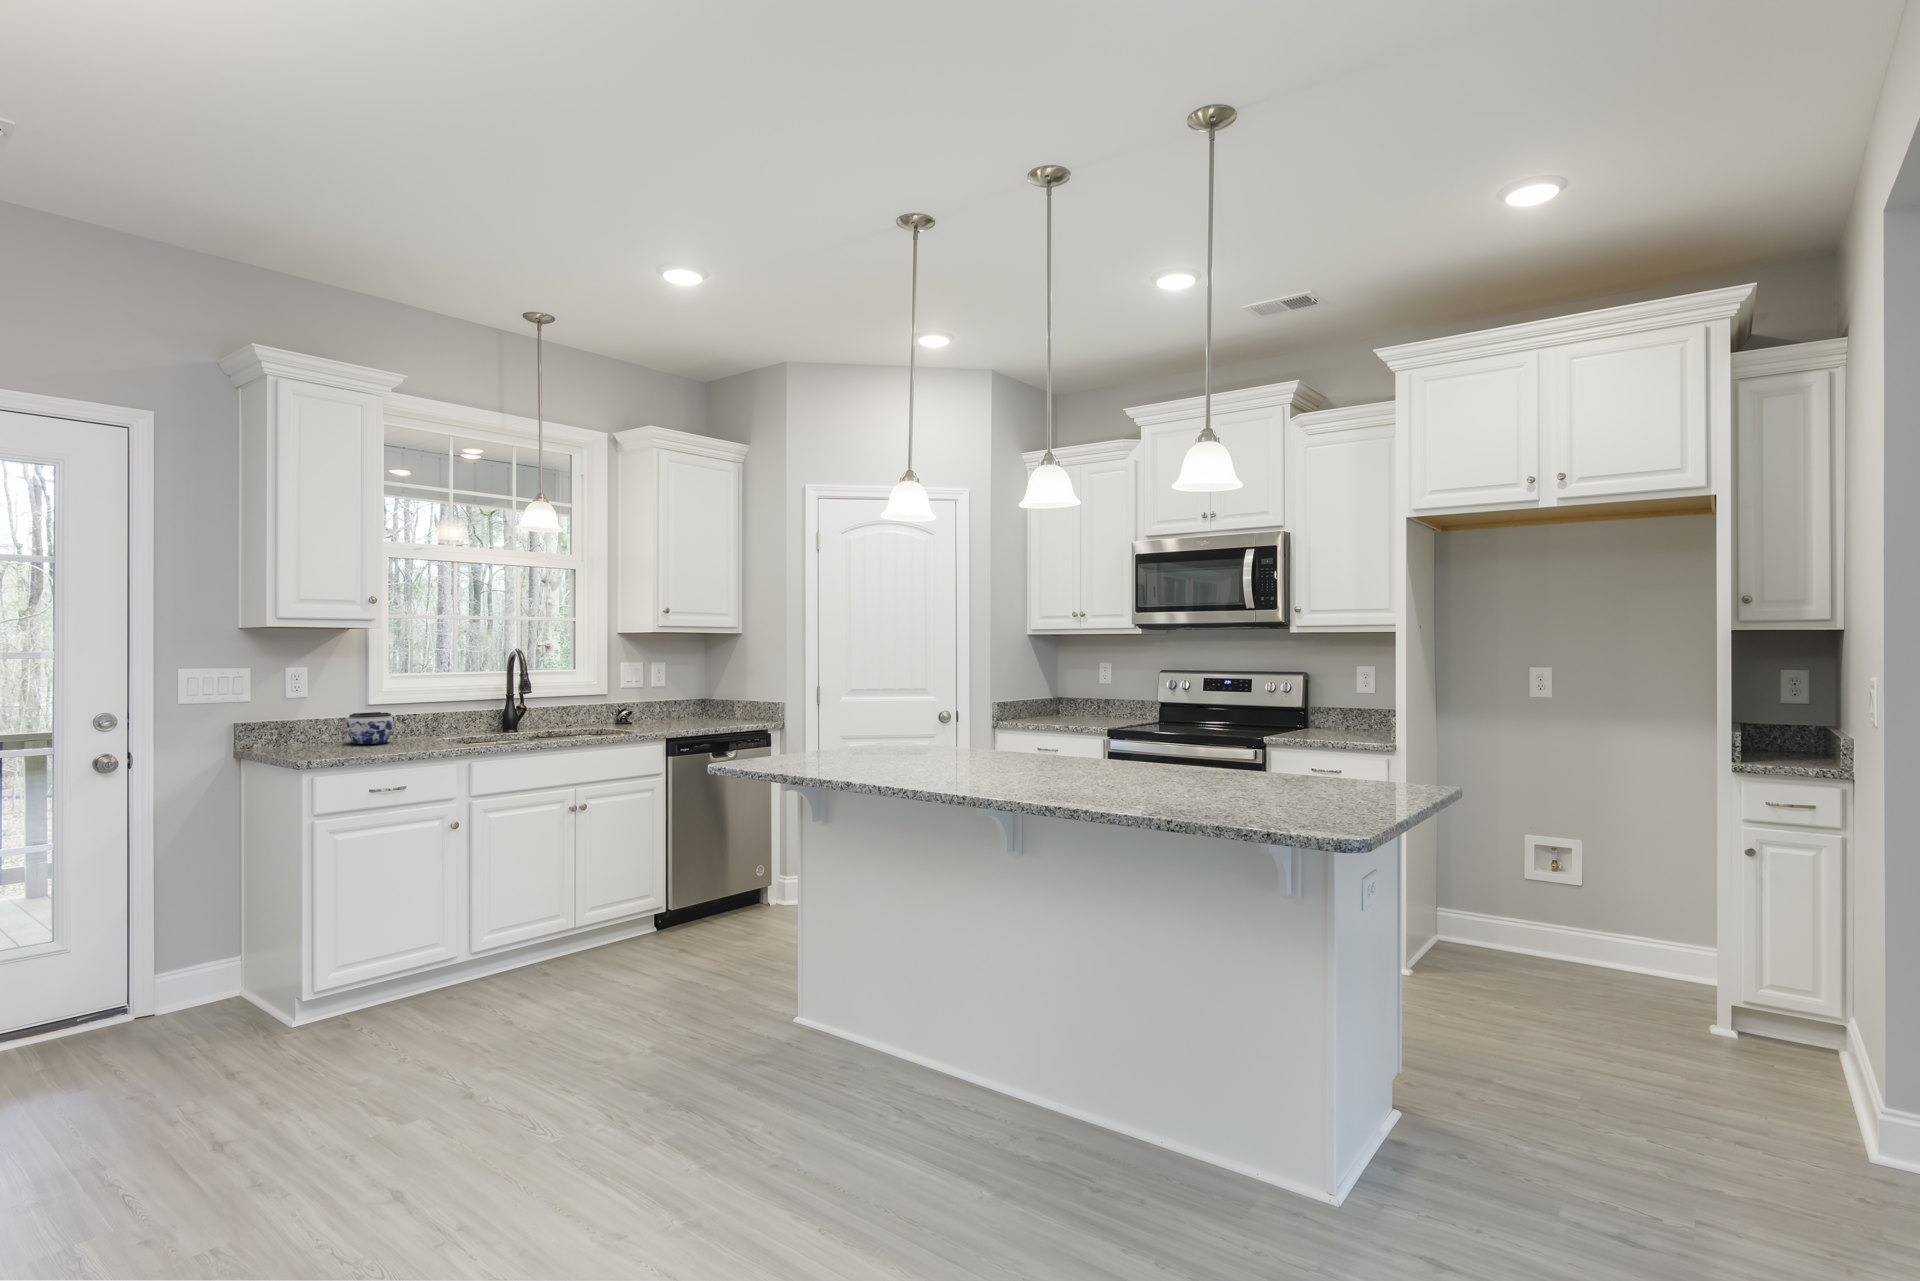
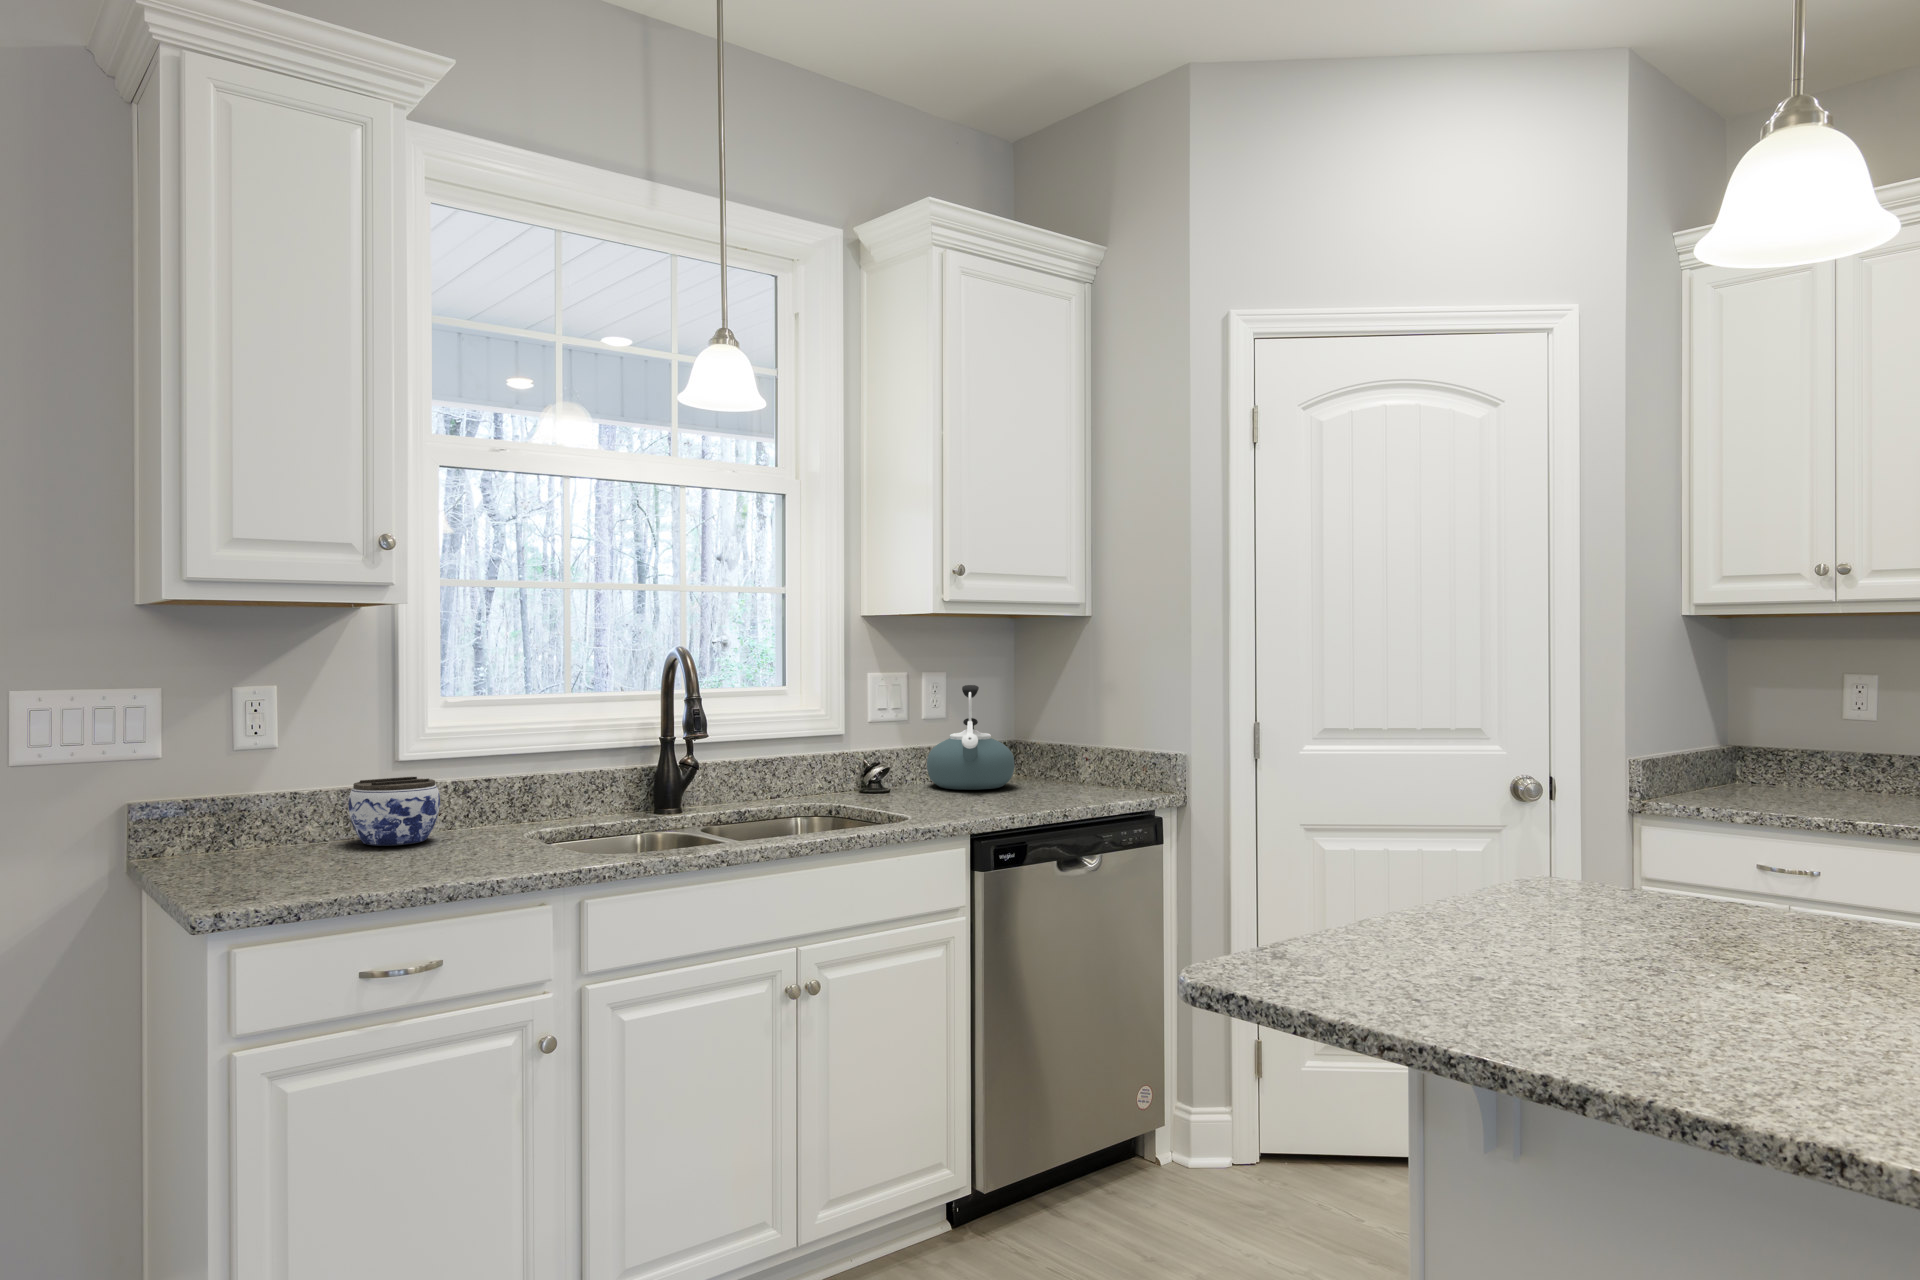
kettle: none [651,669,697,721] -> present [927,685,1014,790]

